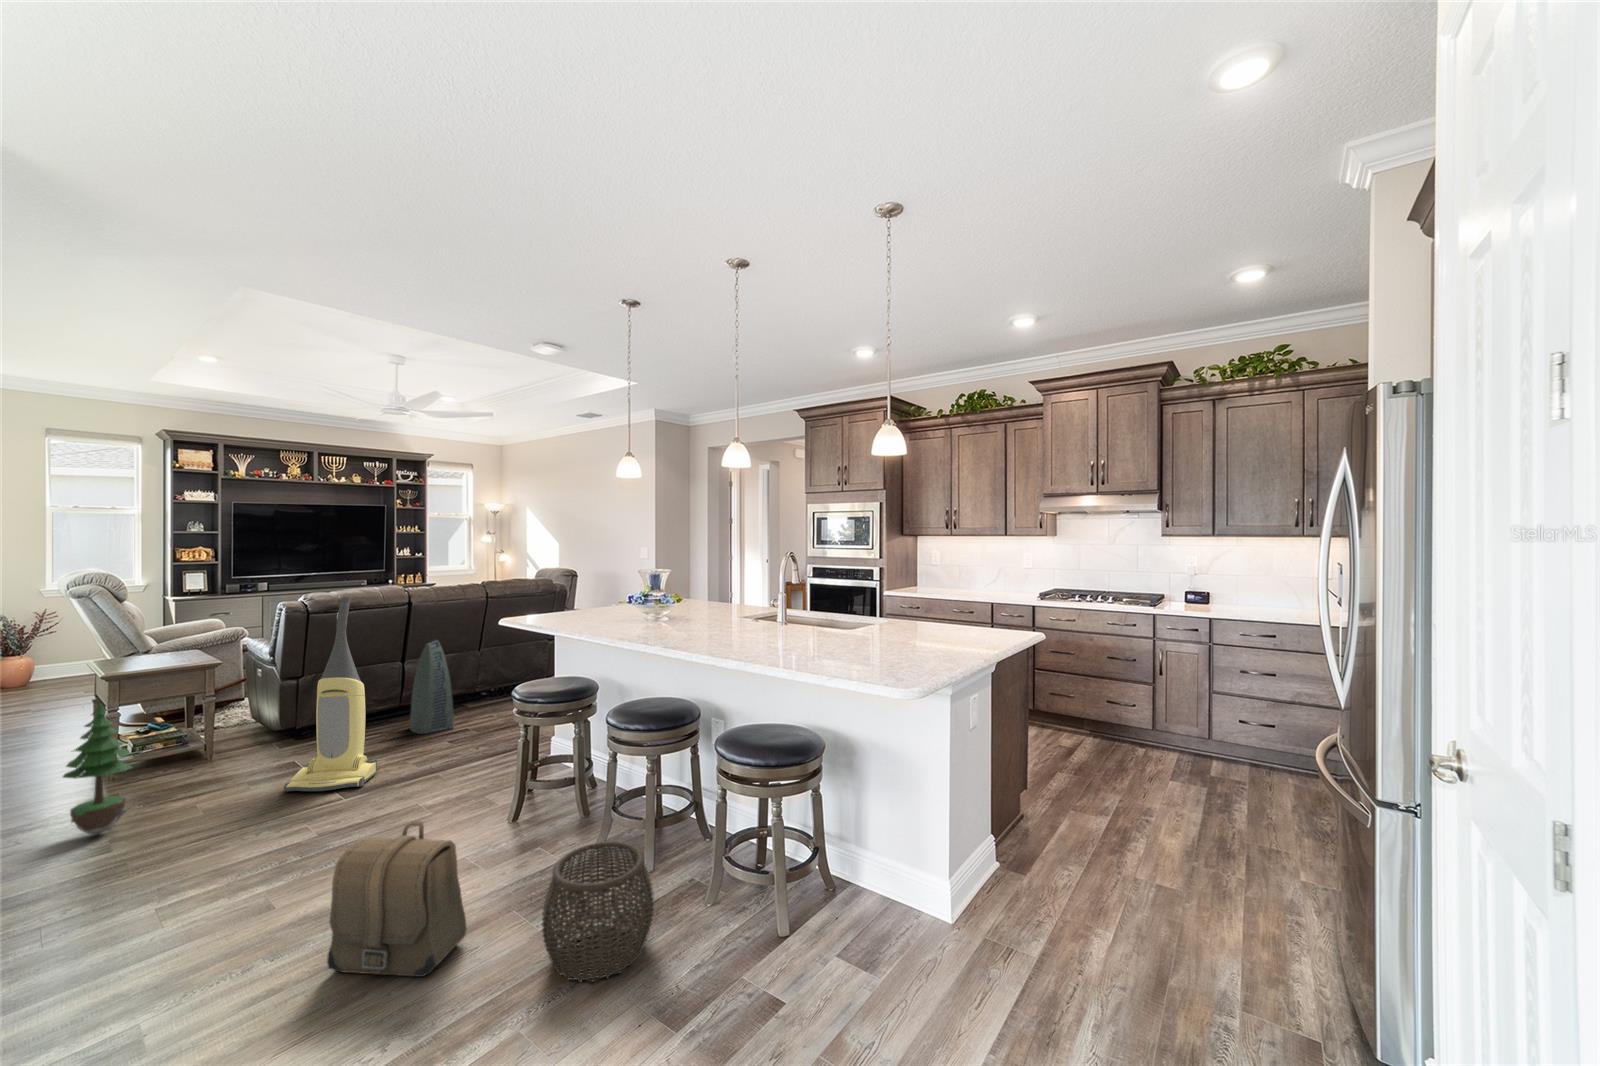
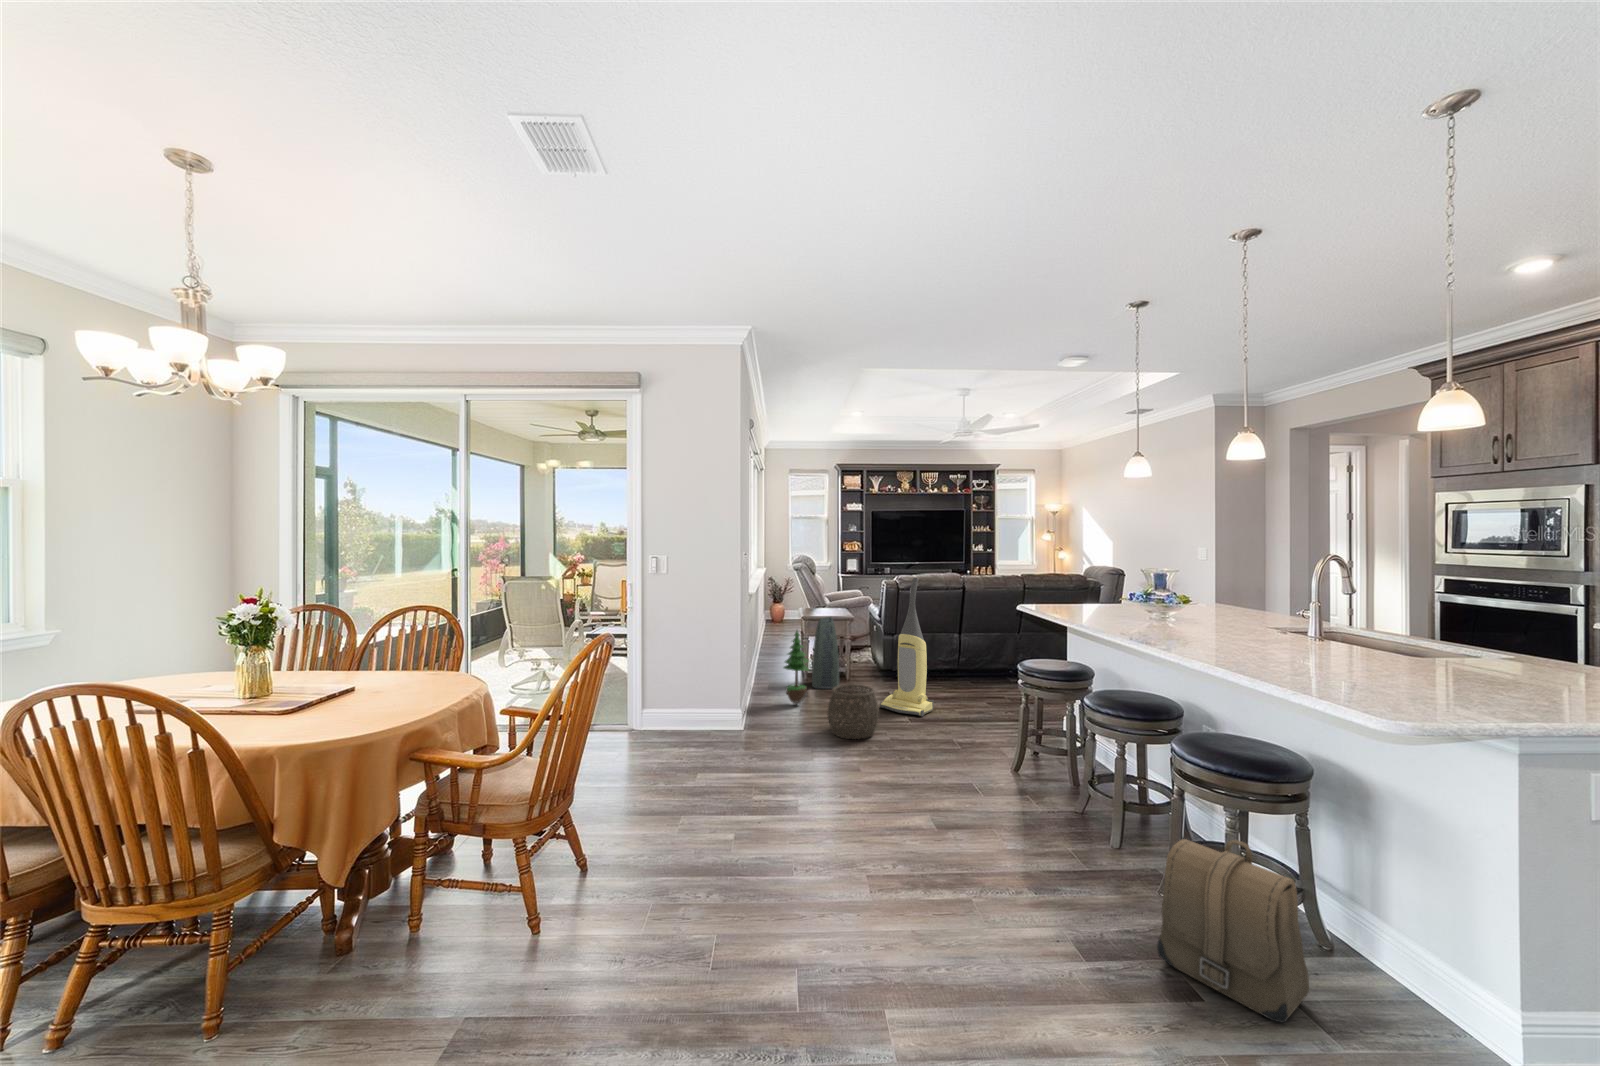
air purifier: present [410,640,454,734] -> present [812,617,839,689]
backpack: present [327,821,467,977] -> present [1157,839,1309,1023]
woven basket: present [542,841,654,982] -> present [828,684,879,739]

